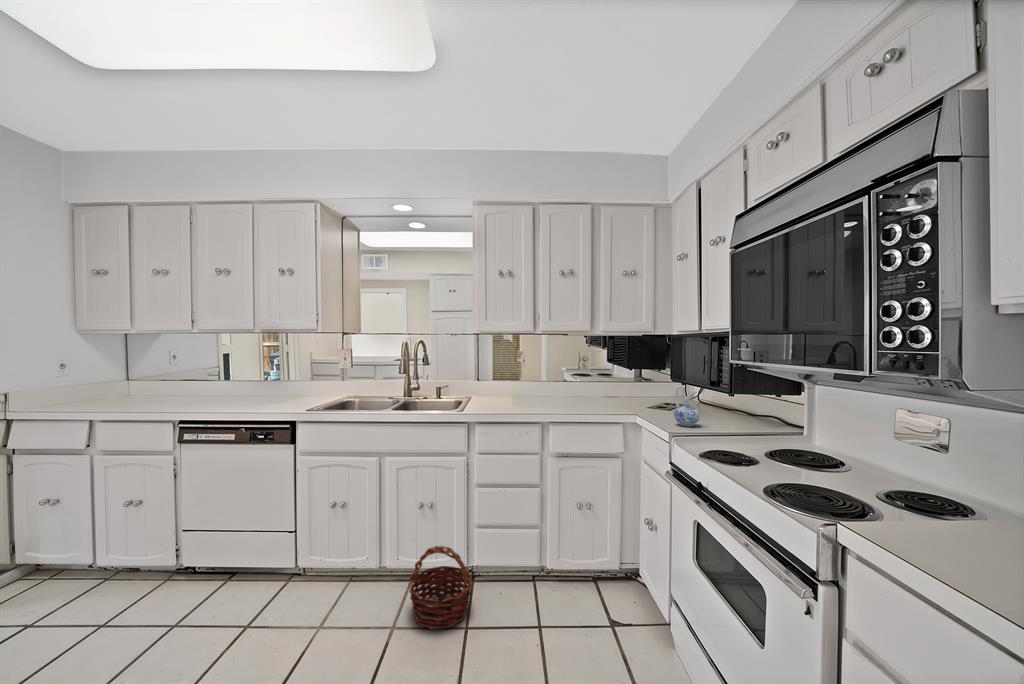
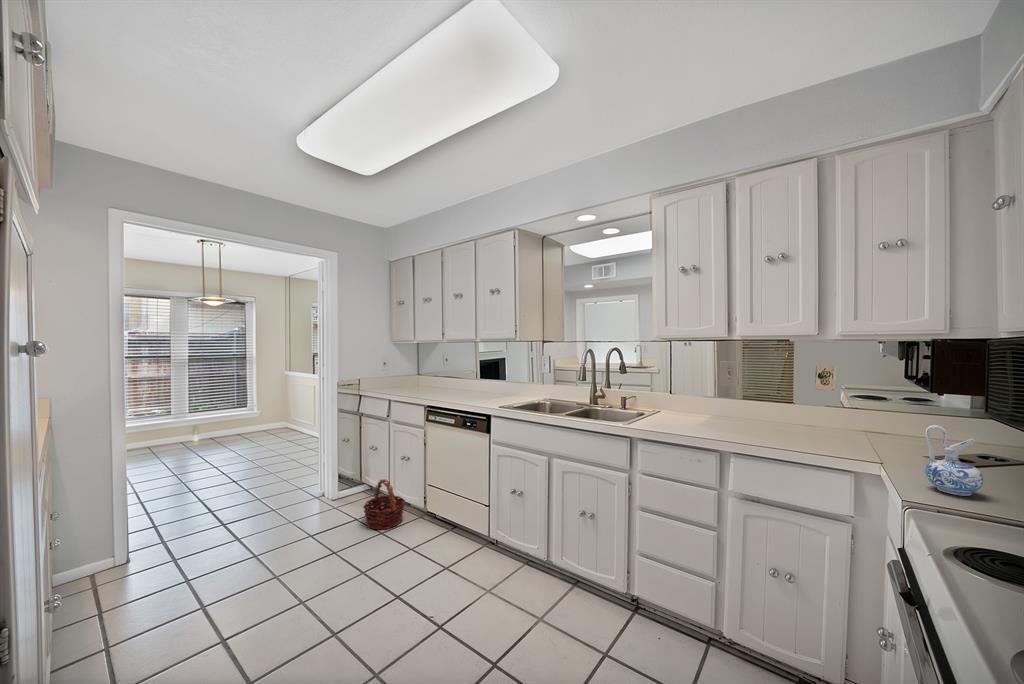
basket: present [409,546,472,629] -> present [363,479,405,529]

